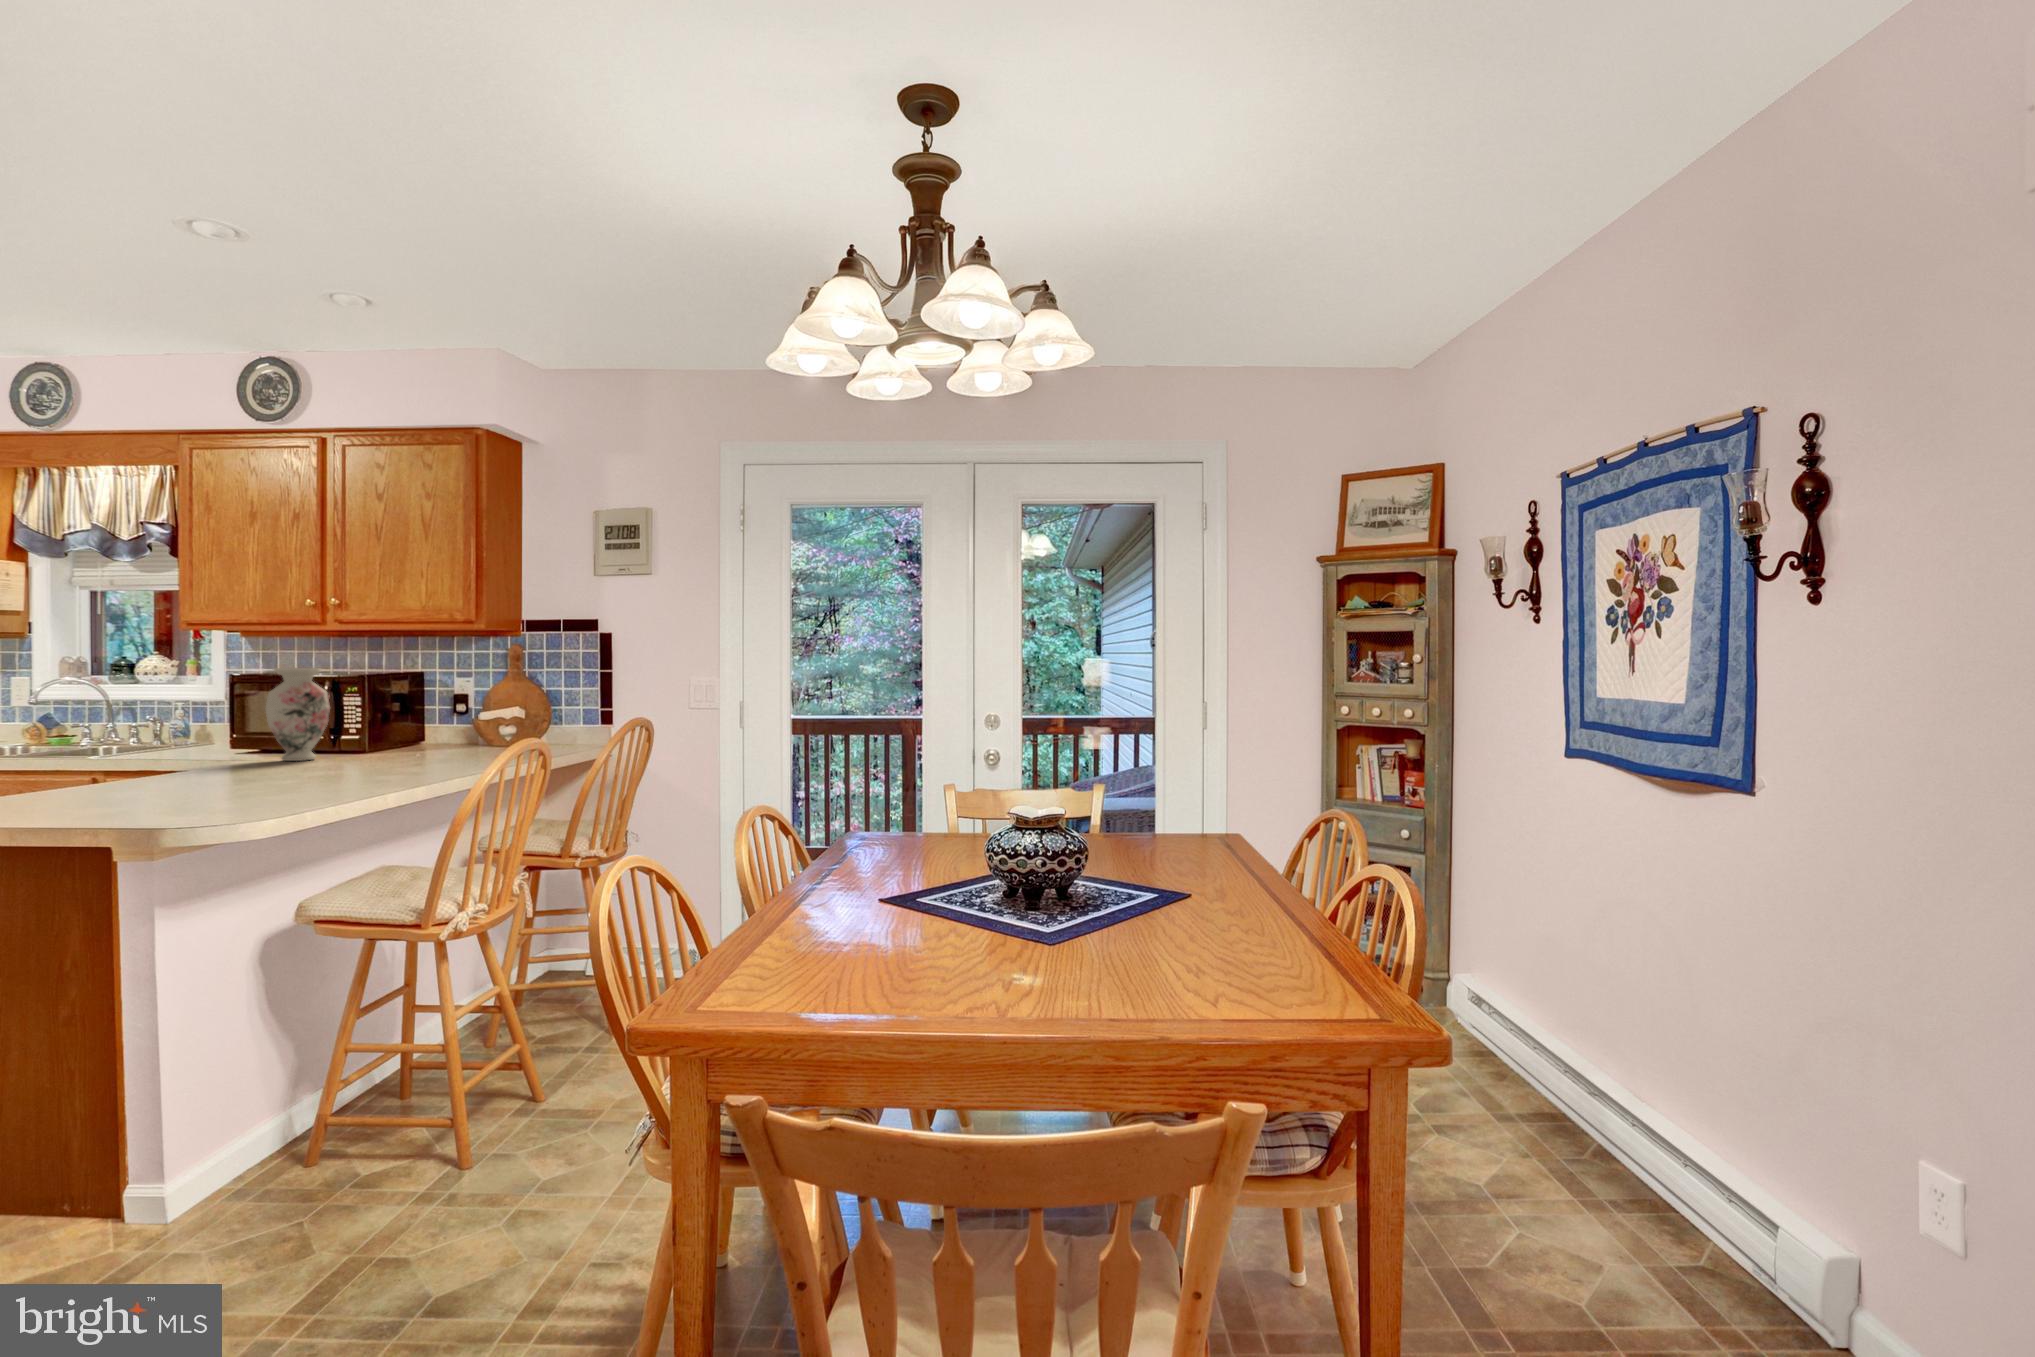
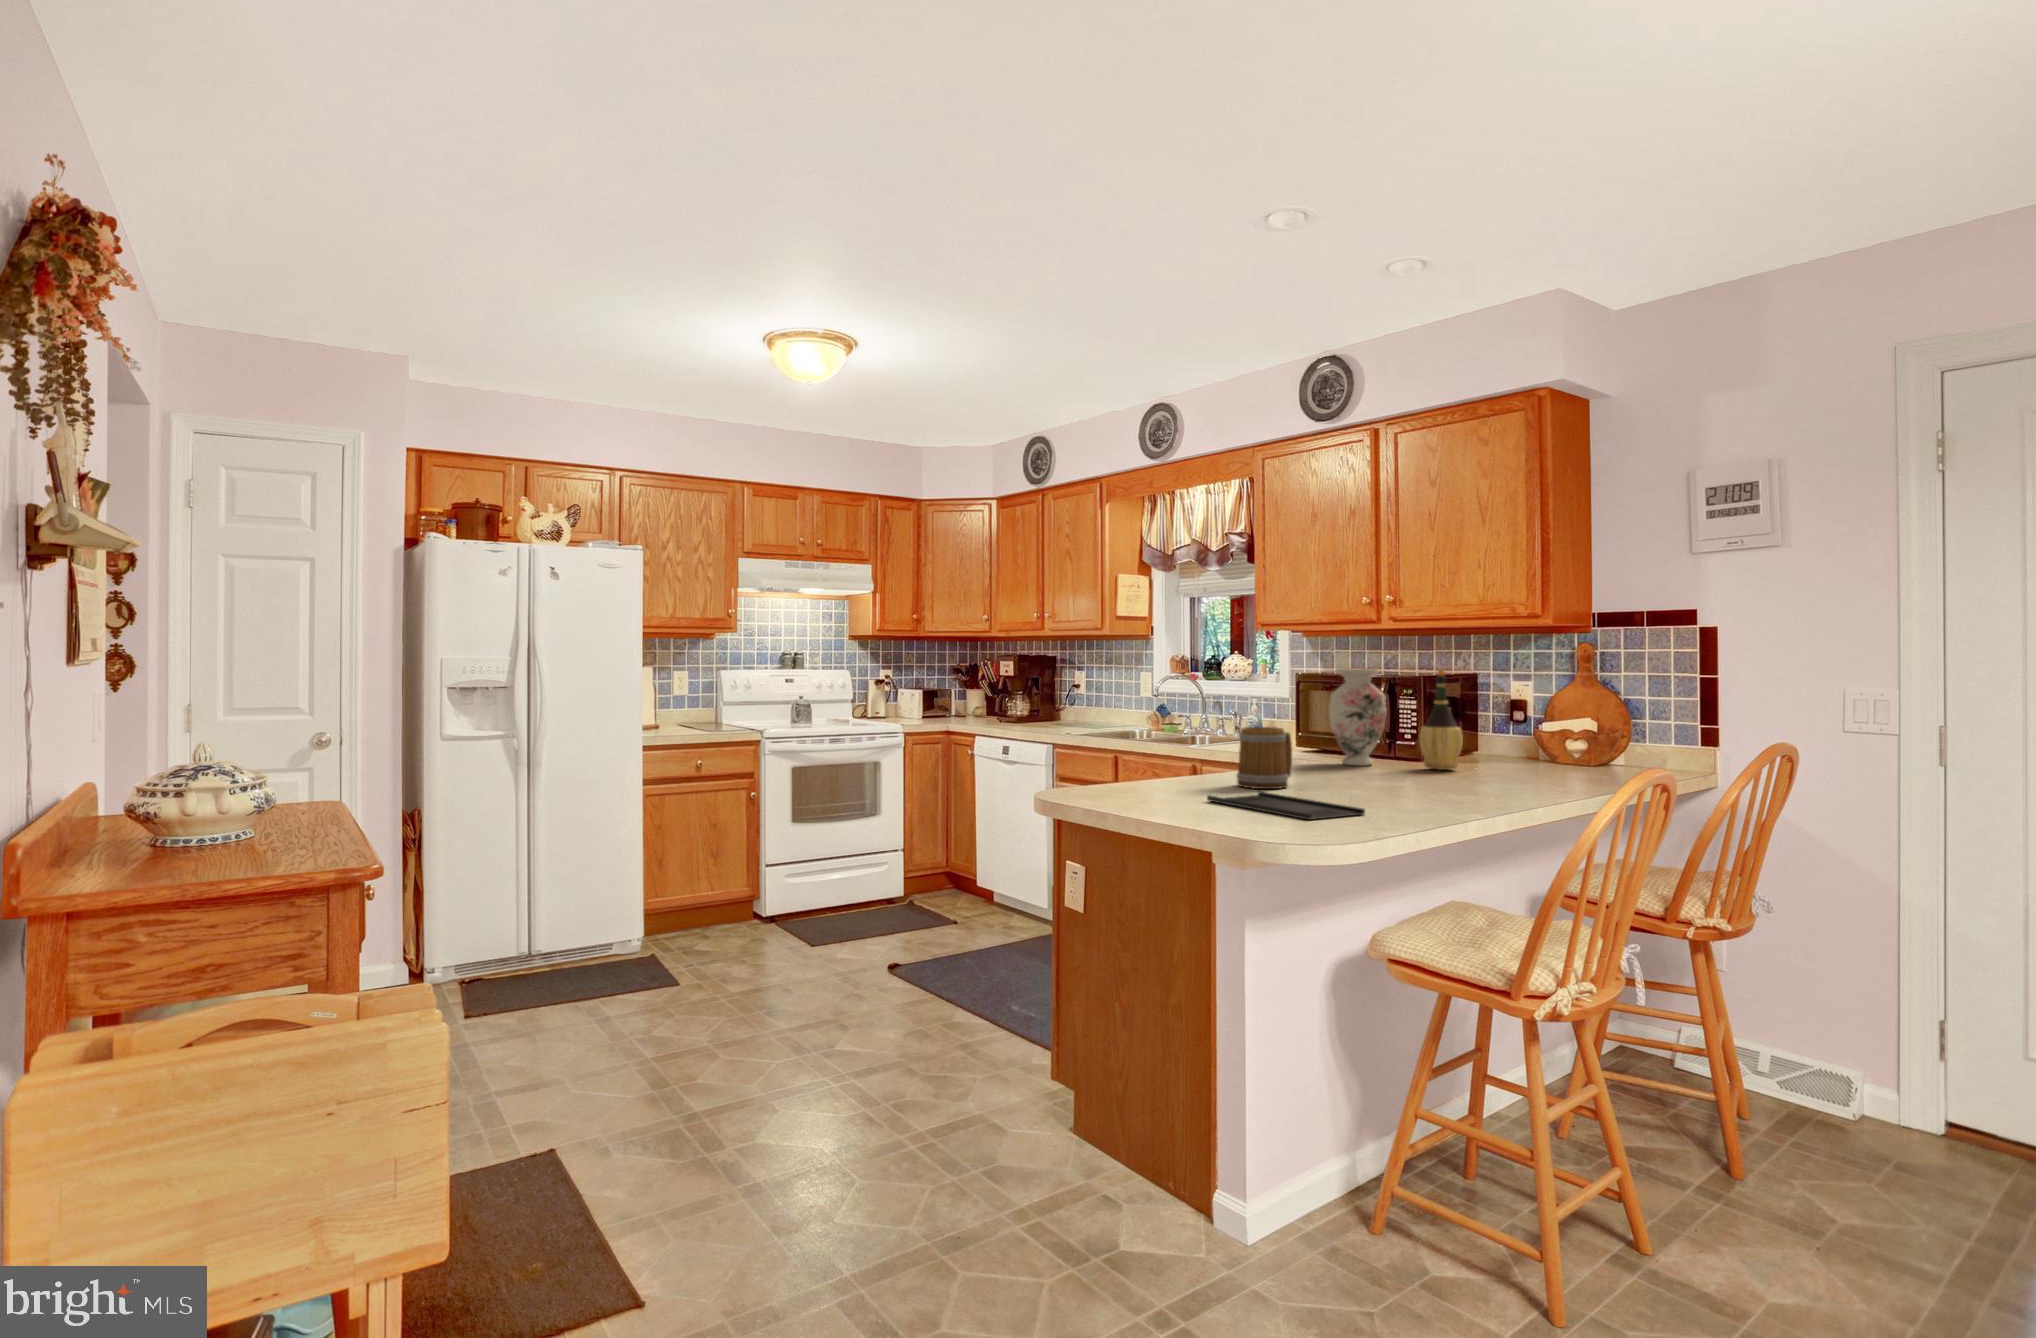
wine bottle: none [363,668,405,758] -> present [1419,670,1463,770]
mug: none [146,727,216,788] -> present [1237,727,1292,789]
tray: none [105,789,289,807] -> present [1207,791,1365,820]

